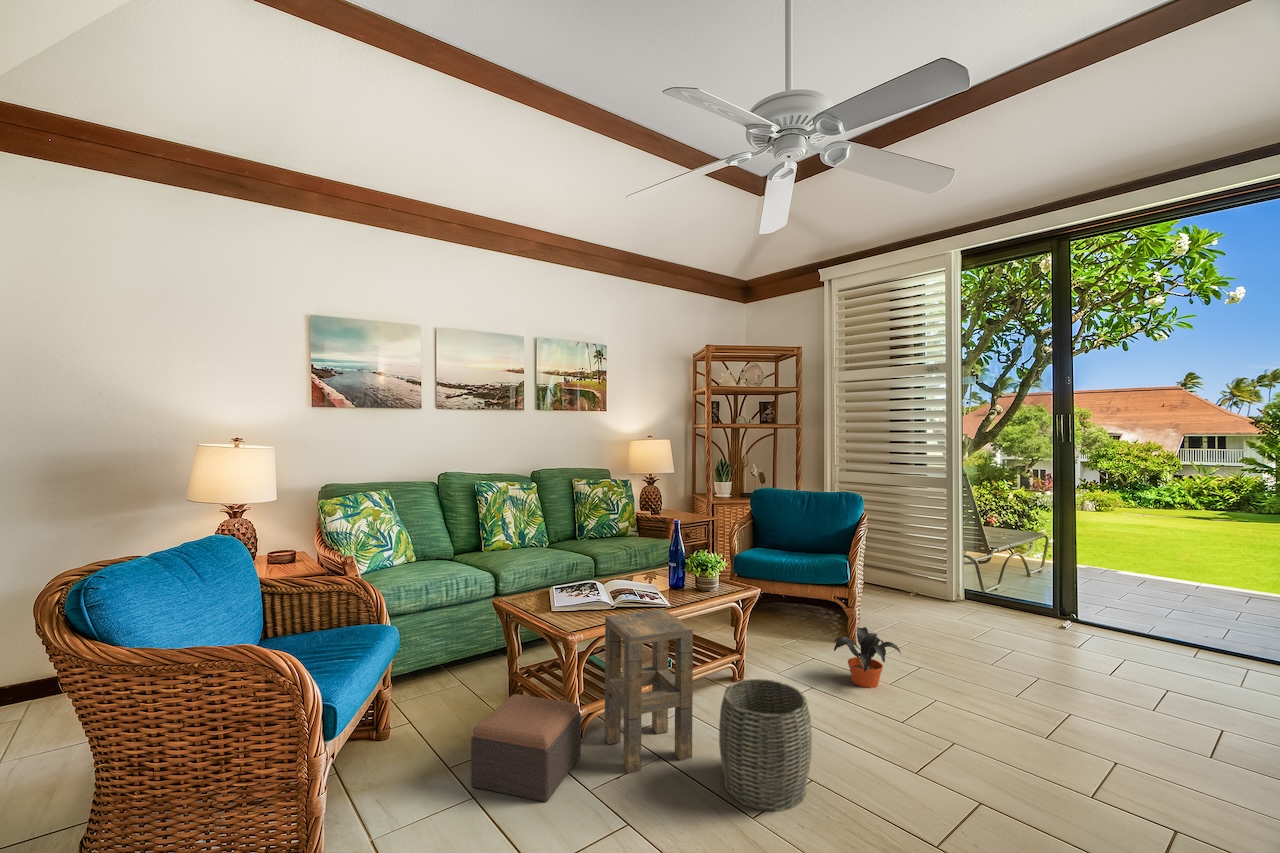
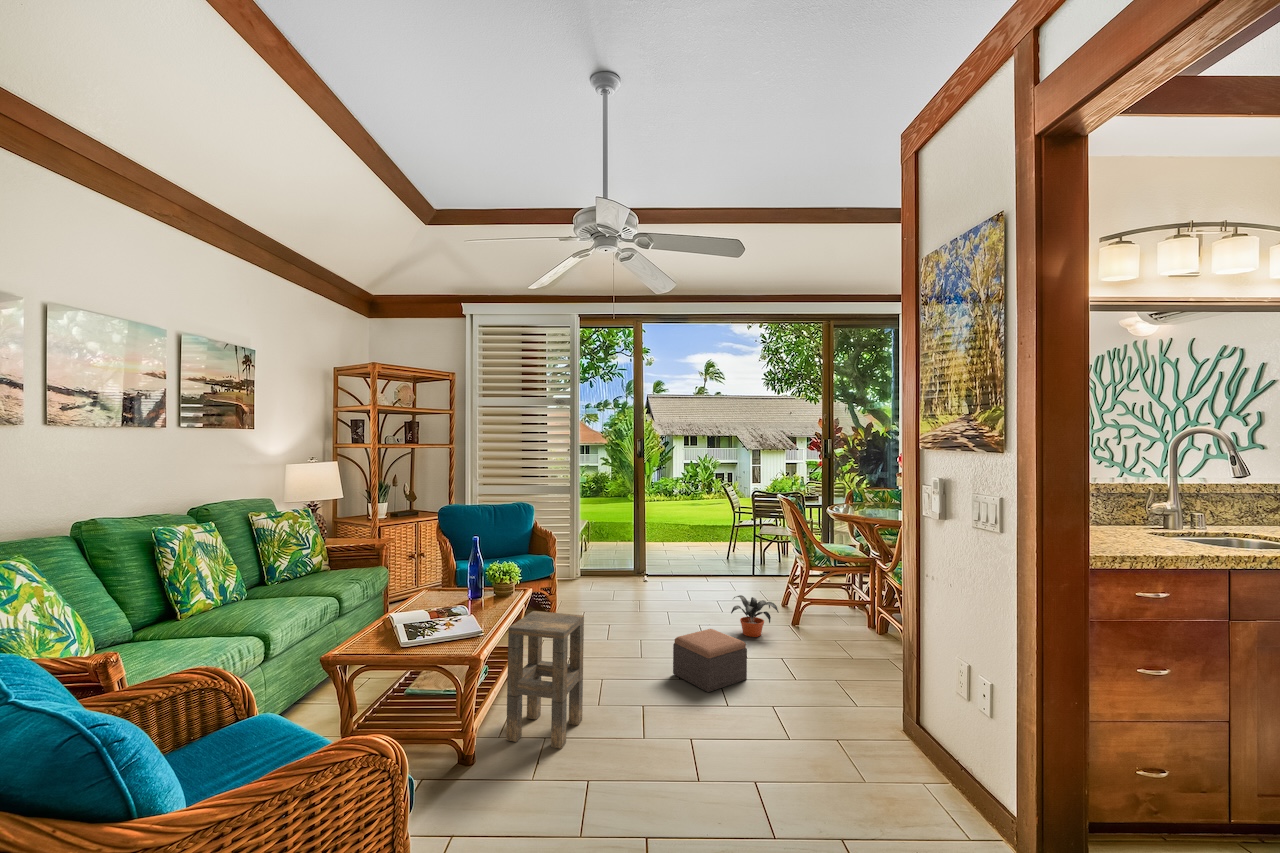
potted plant: present [834,627,900,688] -> present [731,595,779,637]
woven basket: present [719,679,812,811] -> none [611,637,676,726]
footstool: present [471,694,581,802] -> present [673,629,747,692]

